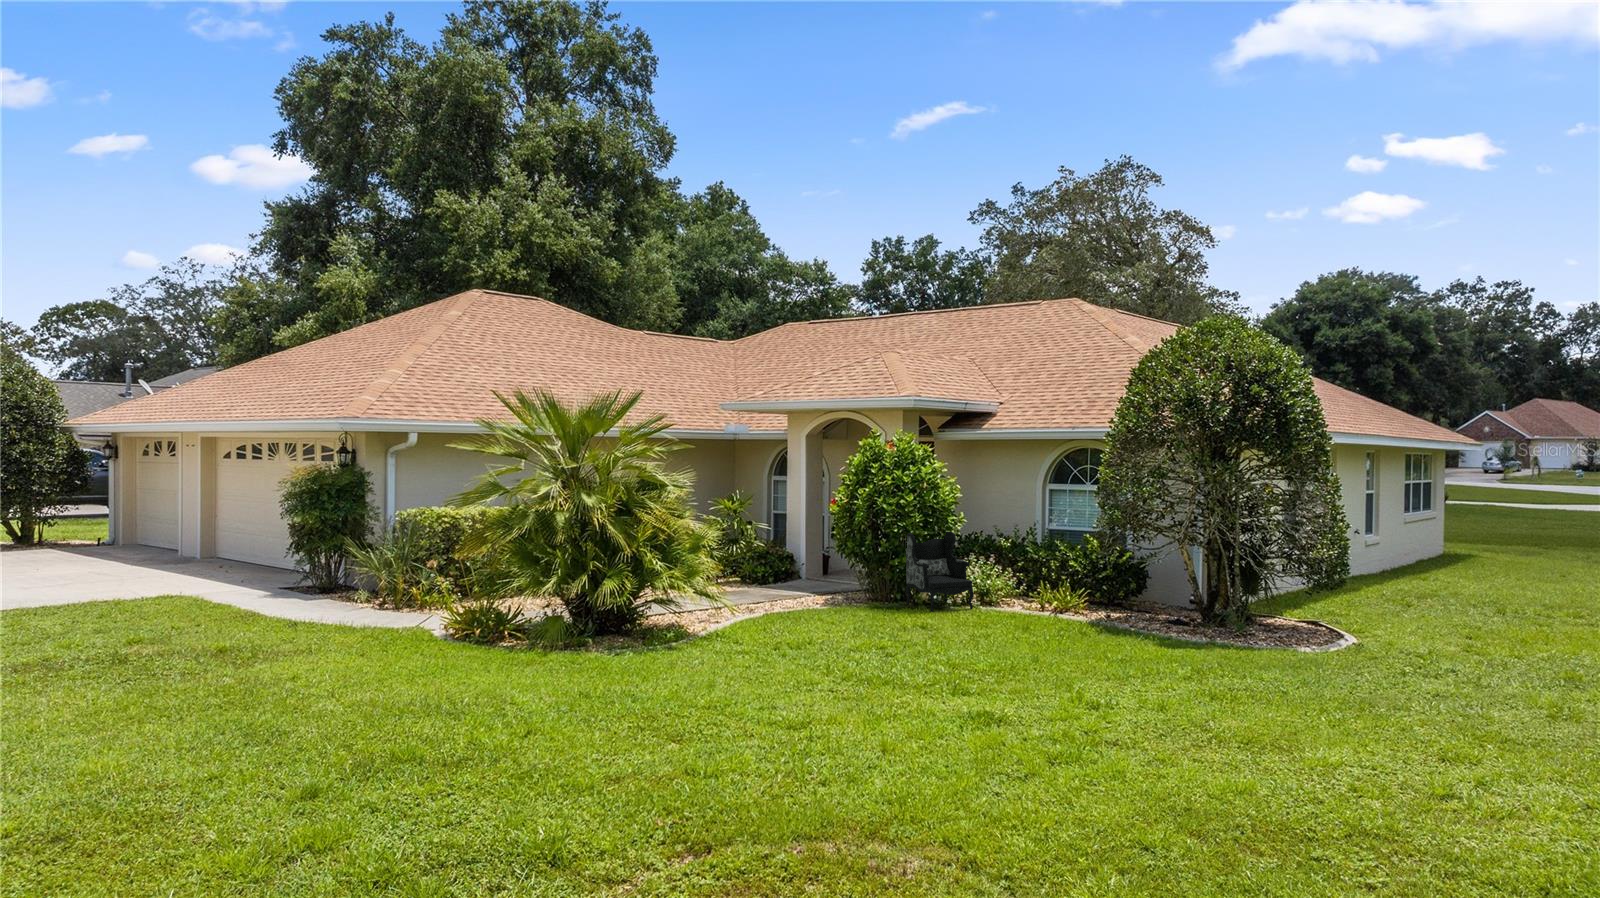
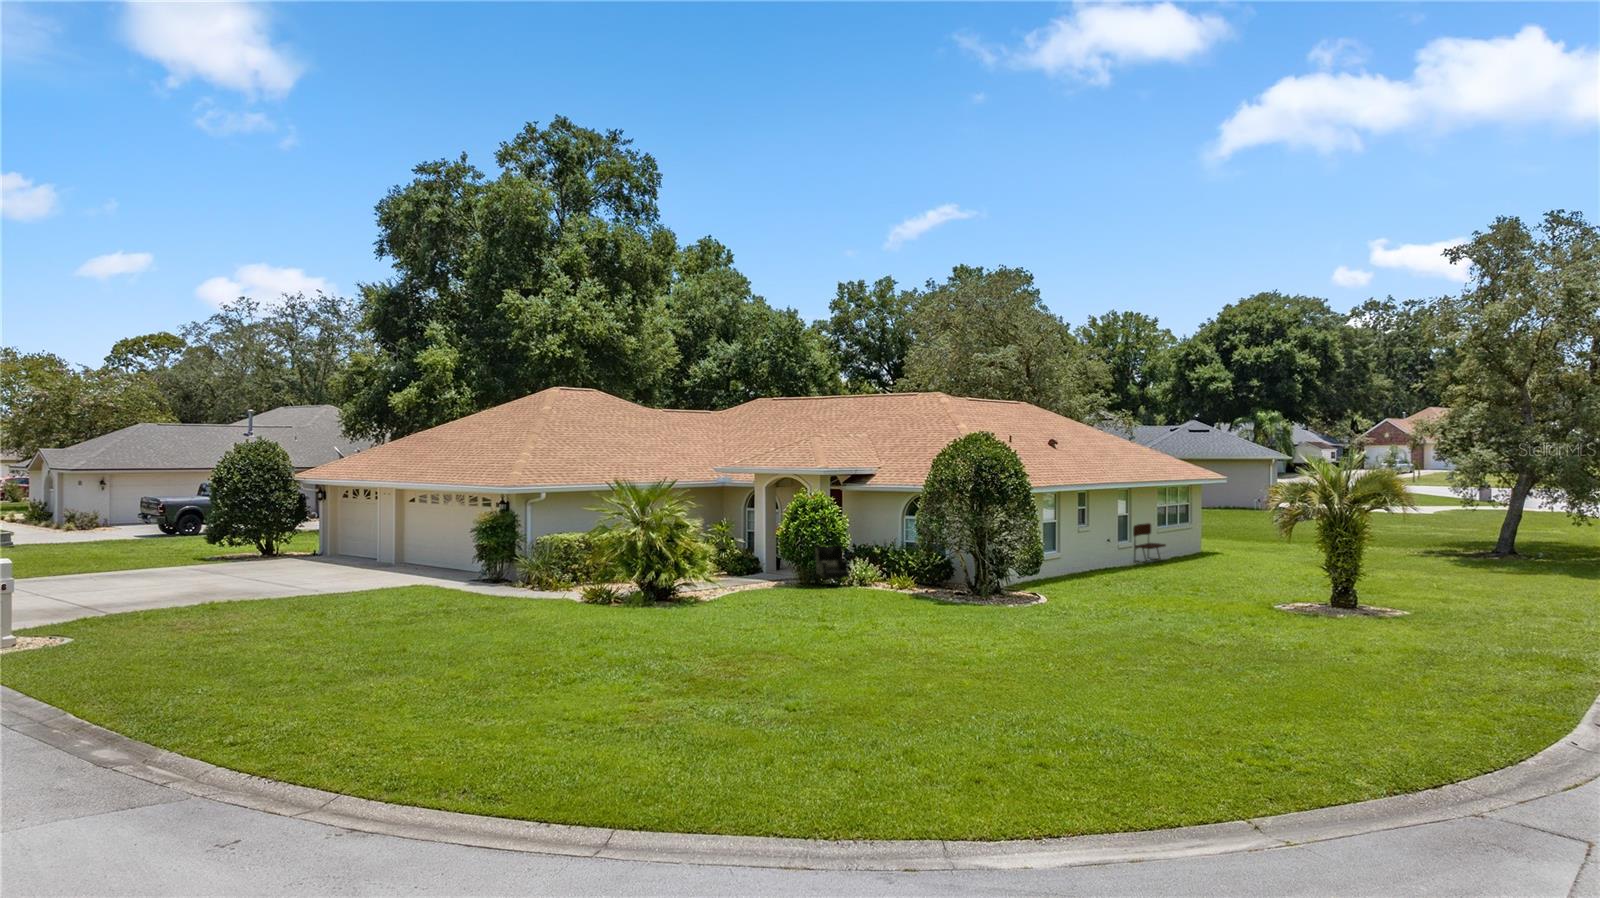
bench: none [1387,510,1436,572] -> present [1133,523,1166,563]

